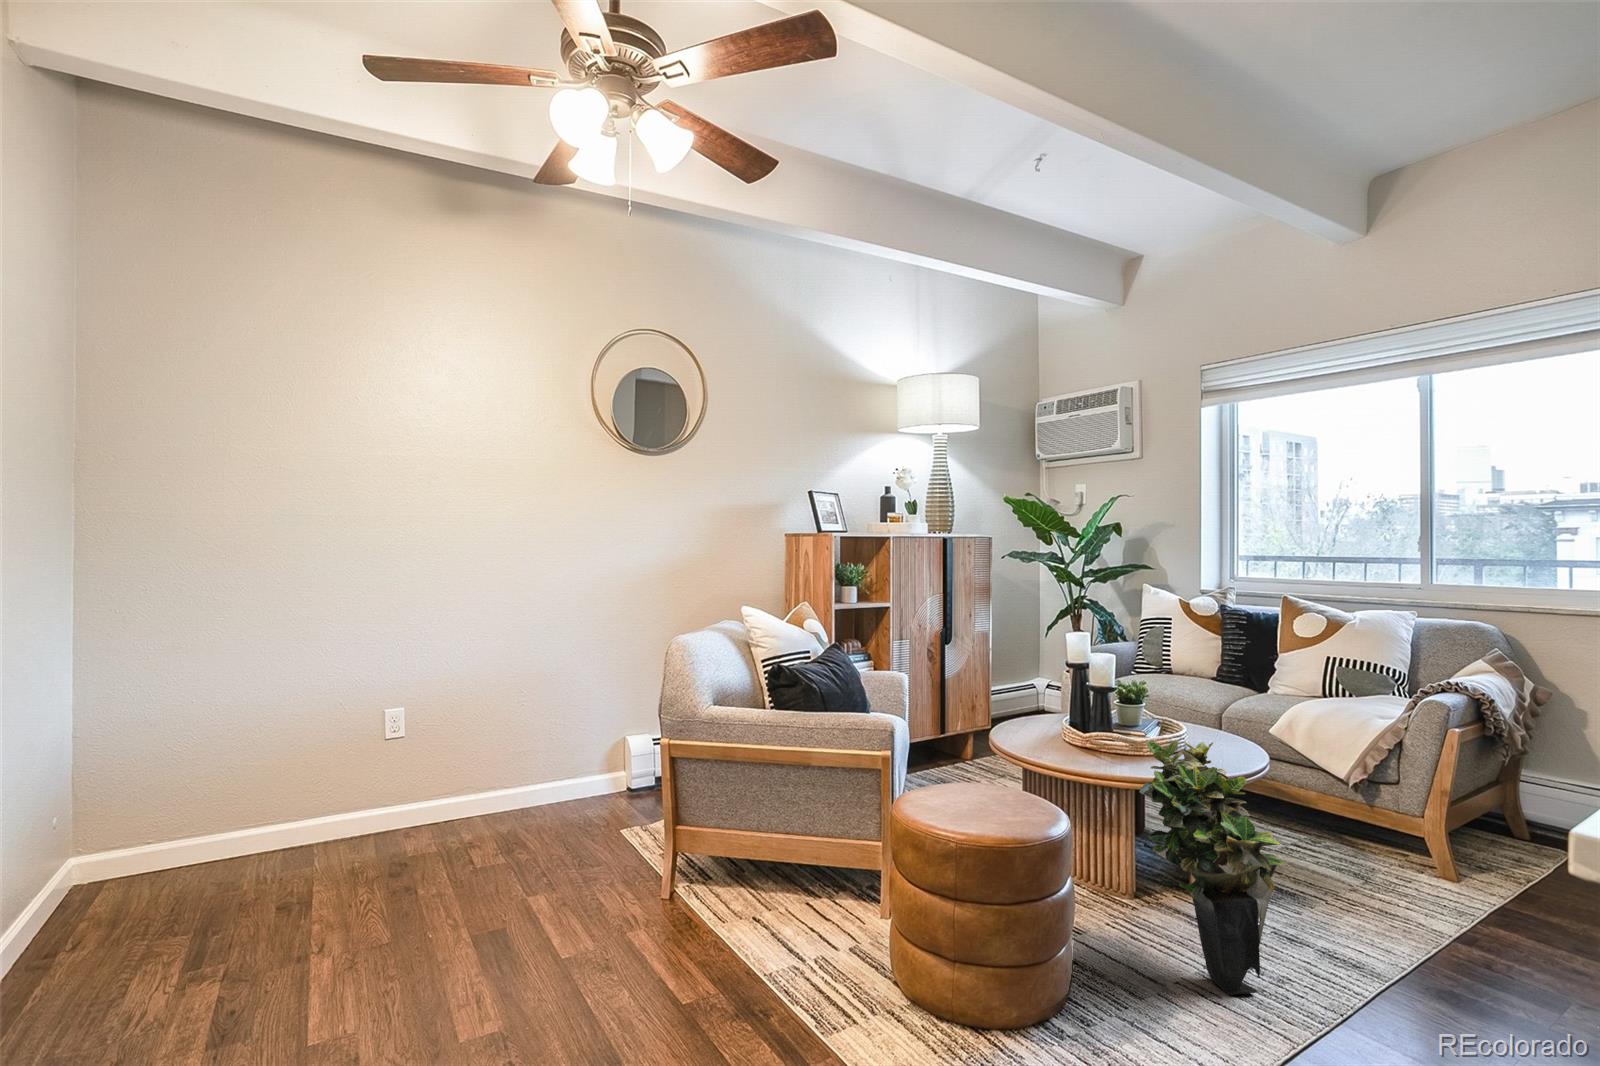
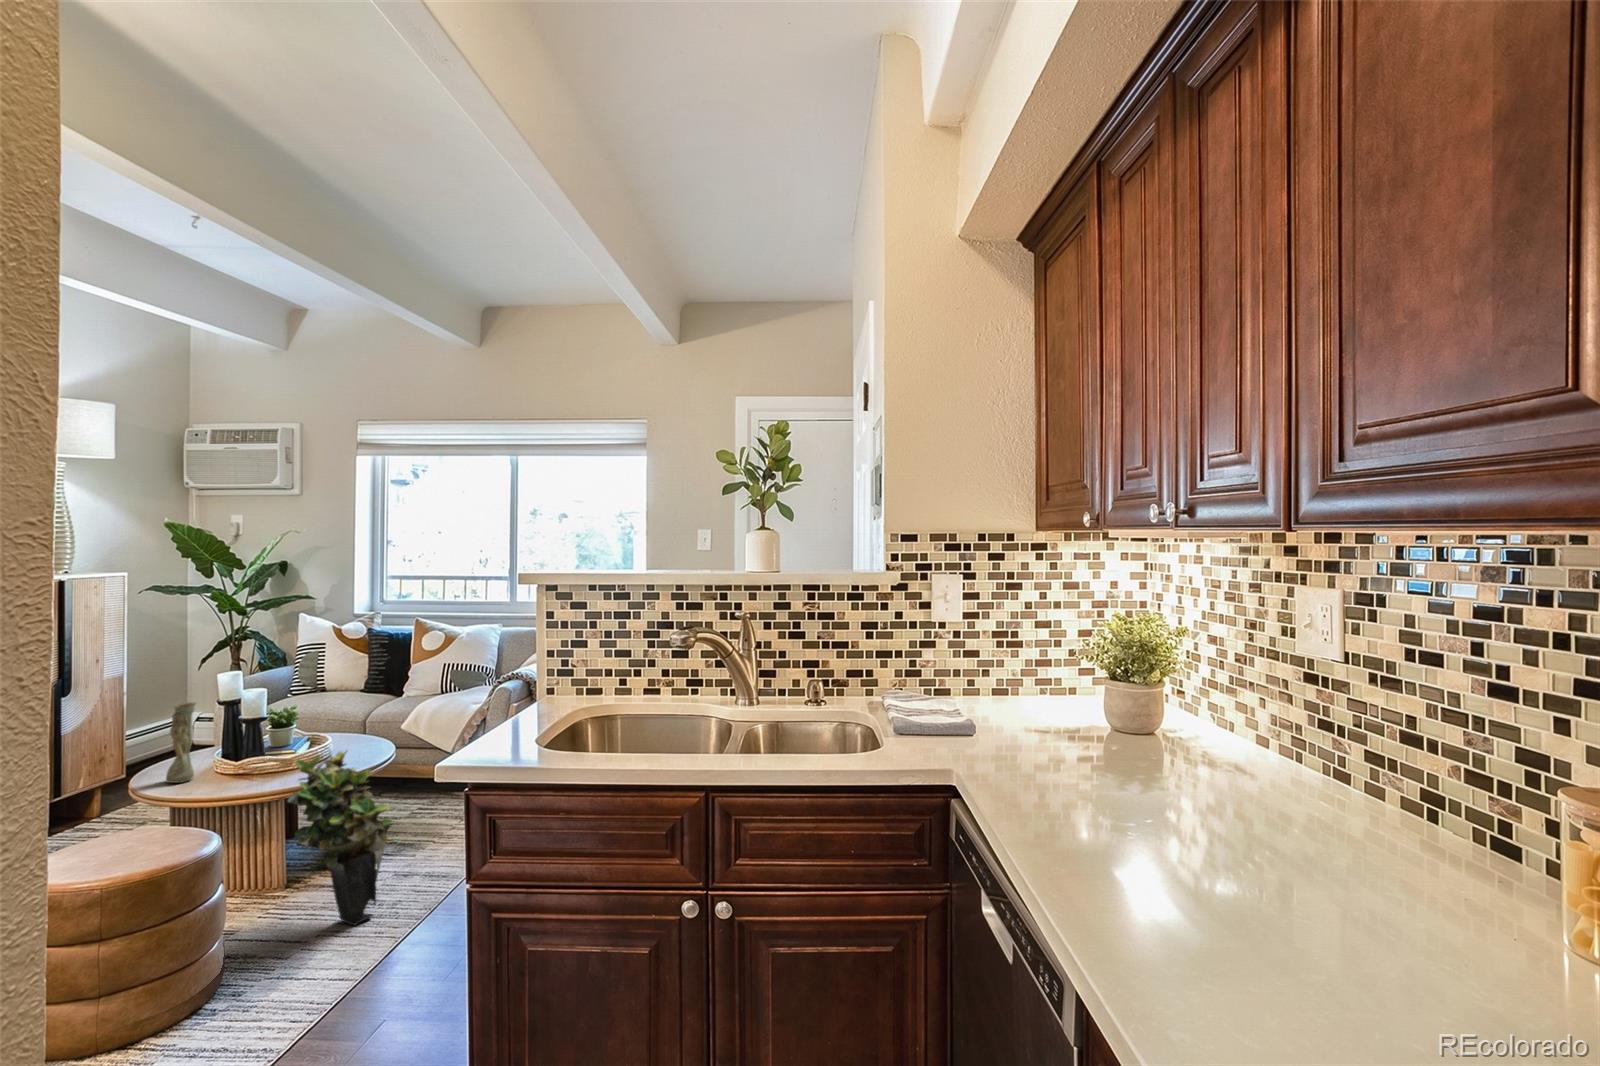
vase: none [1018,654,1044,739] -> present [166,703,195,783]

